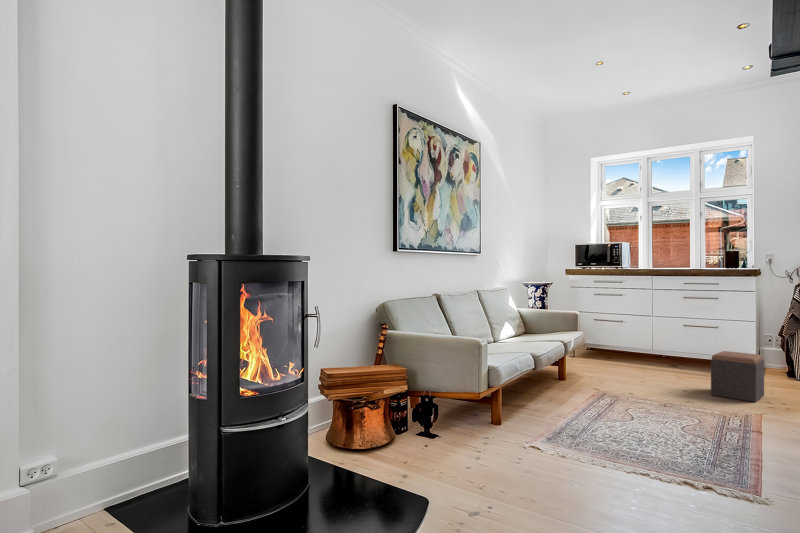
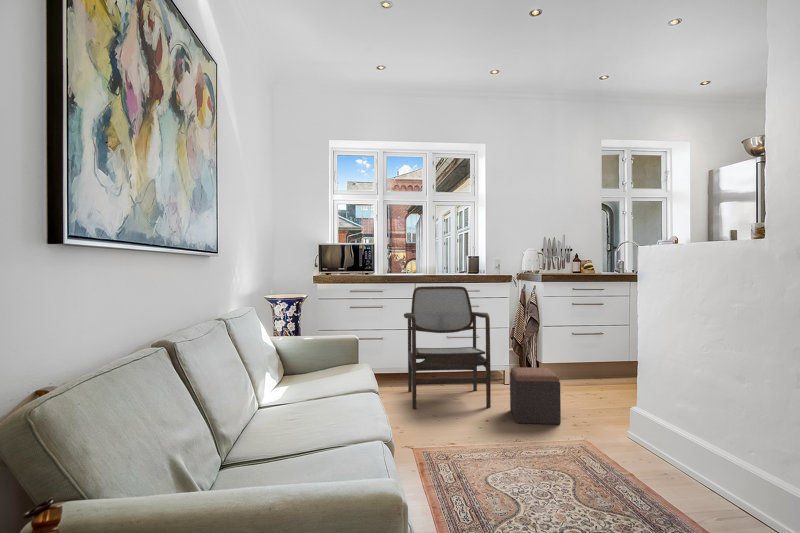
armchair: none [630,279,714,385] -> present [404,286,491,409]

